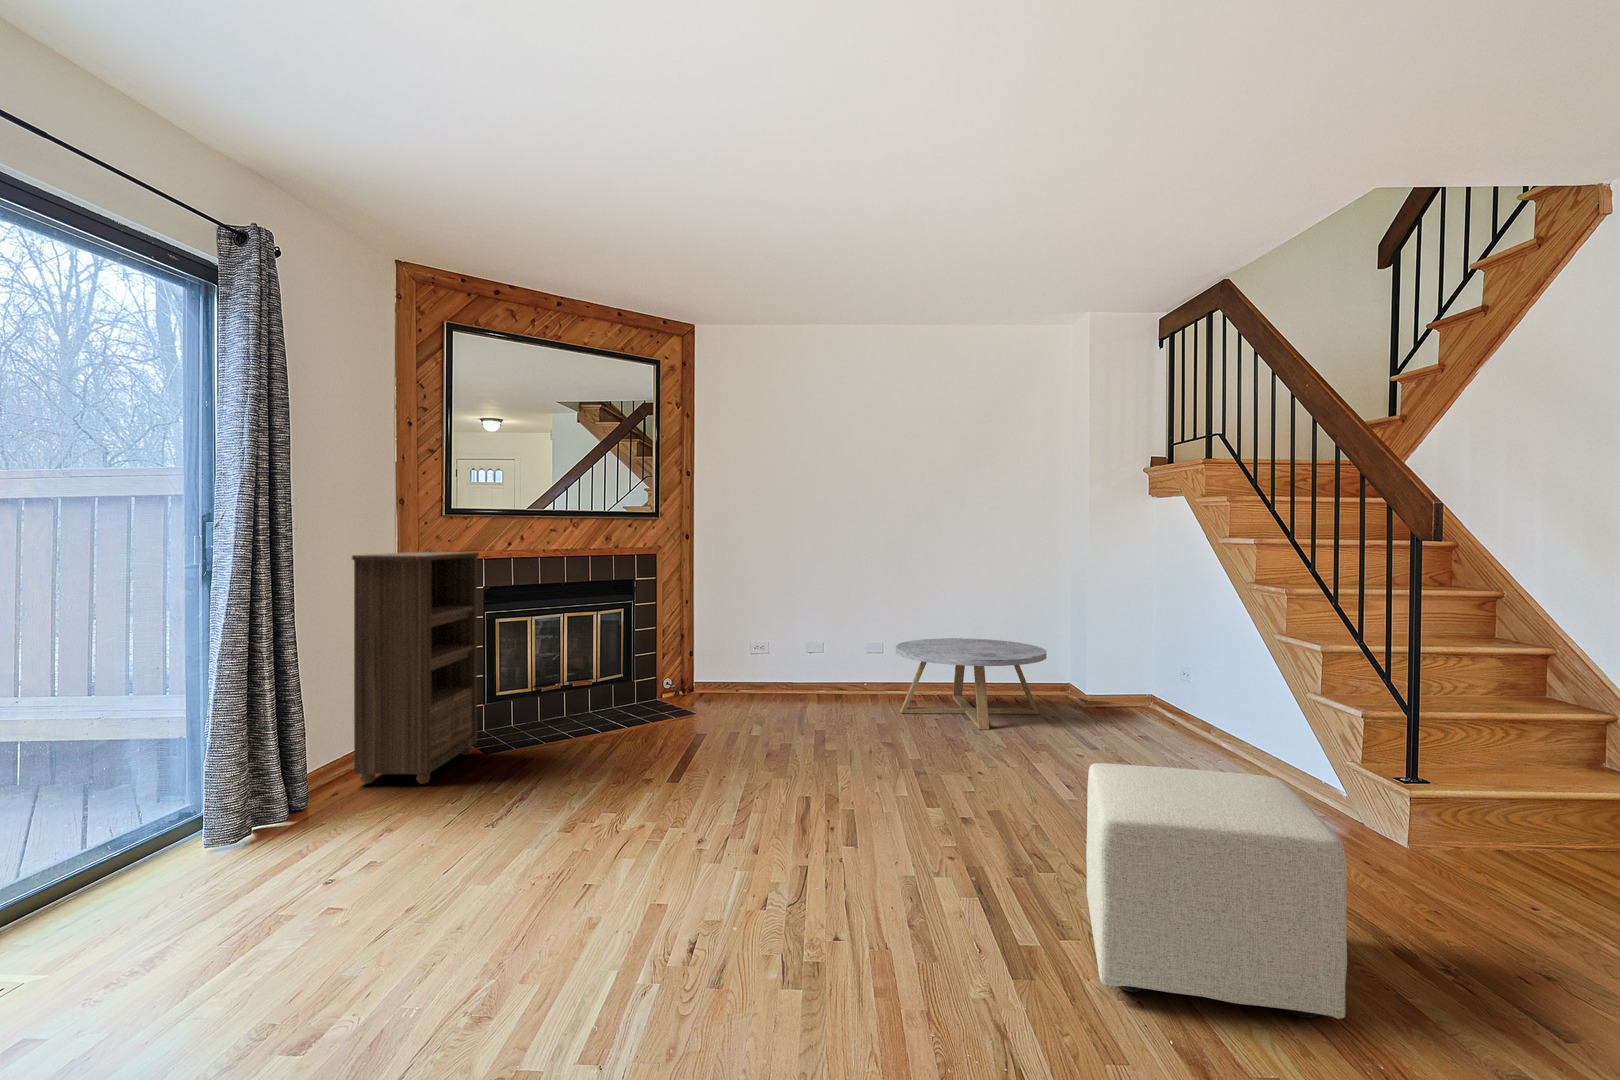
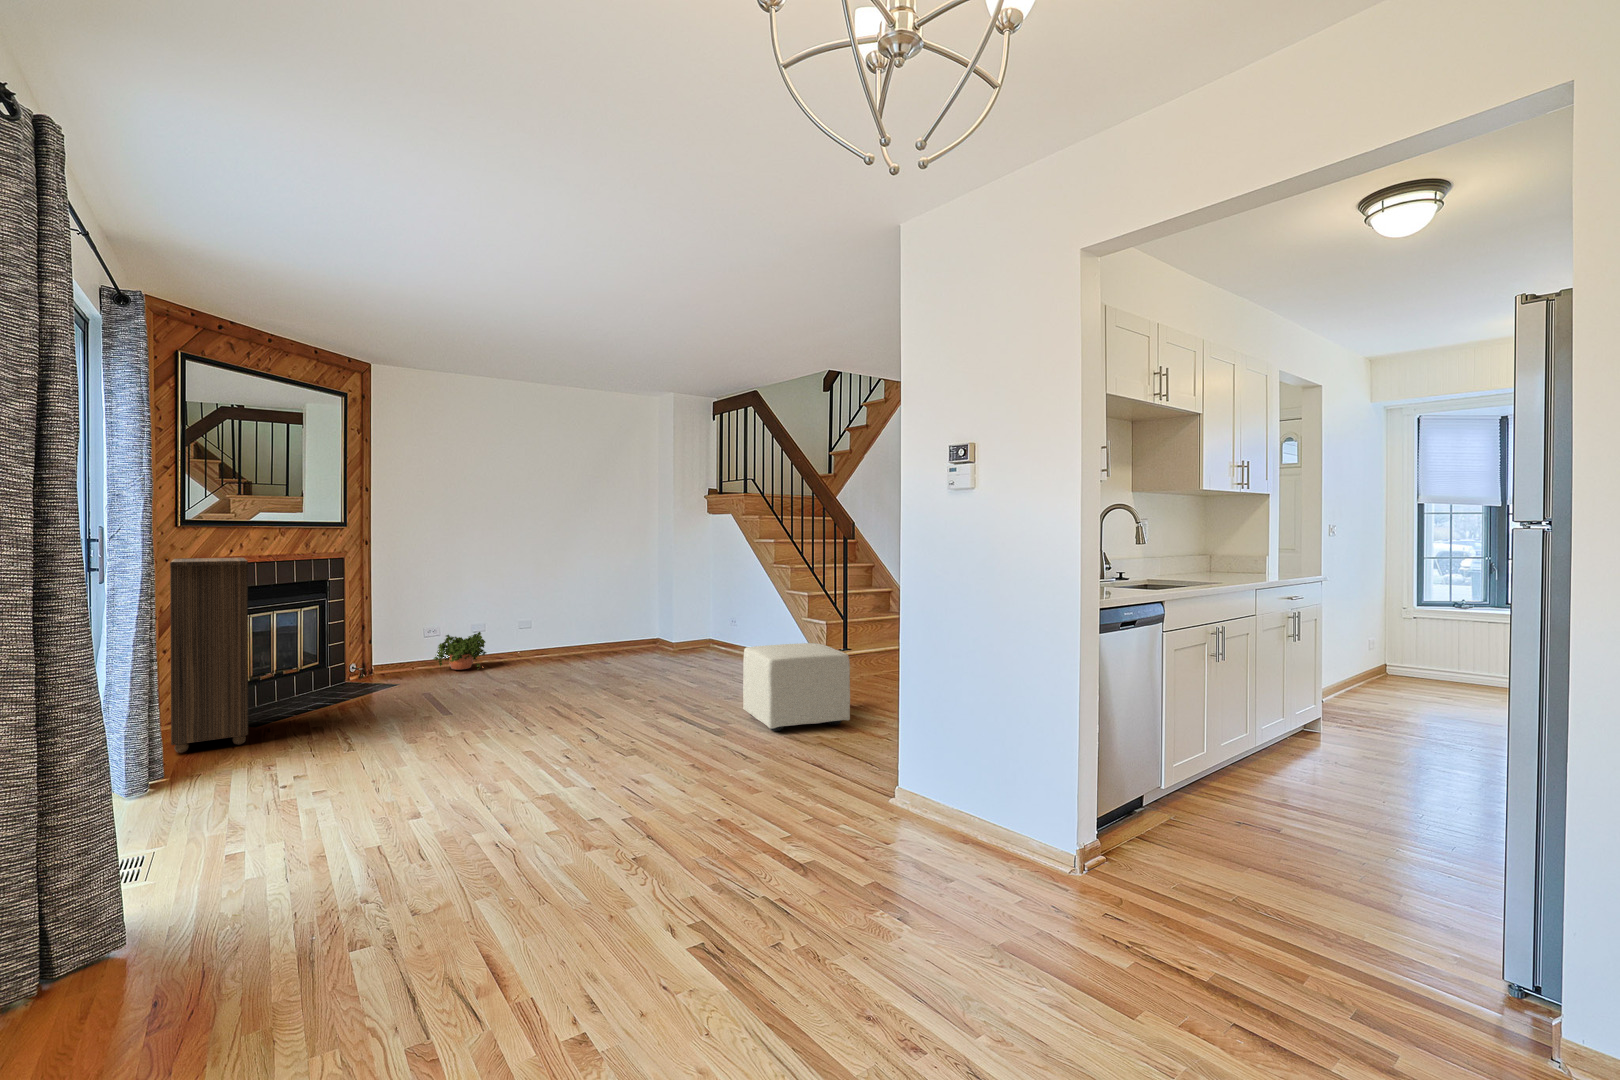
coffee table: present [896,638,1047,729] -> none [553,610,656,665]
potted plant: none [746,656,810,709] -> present [434,632,486,669]

